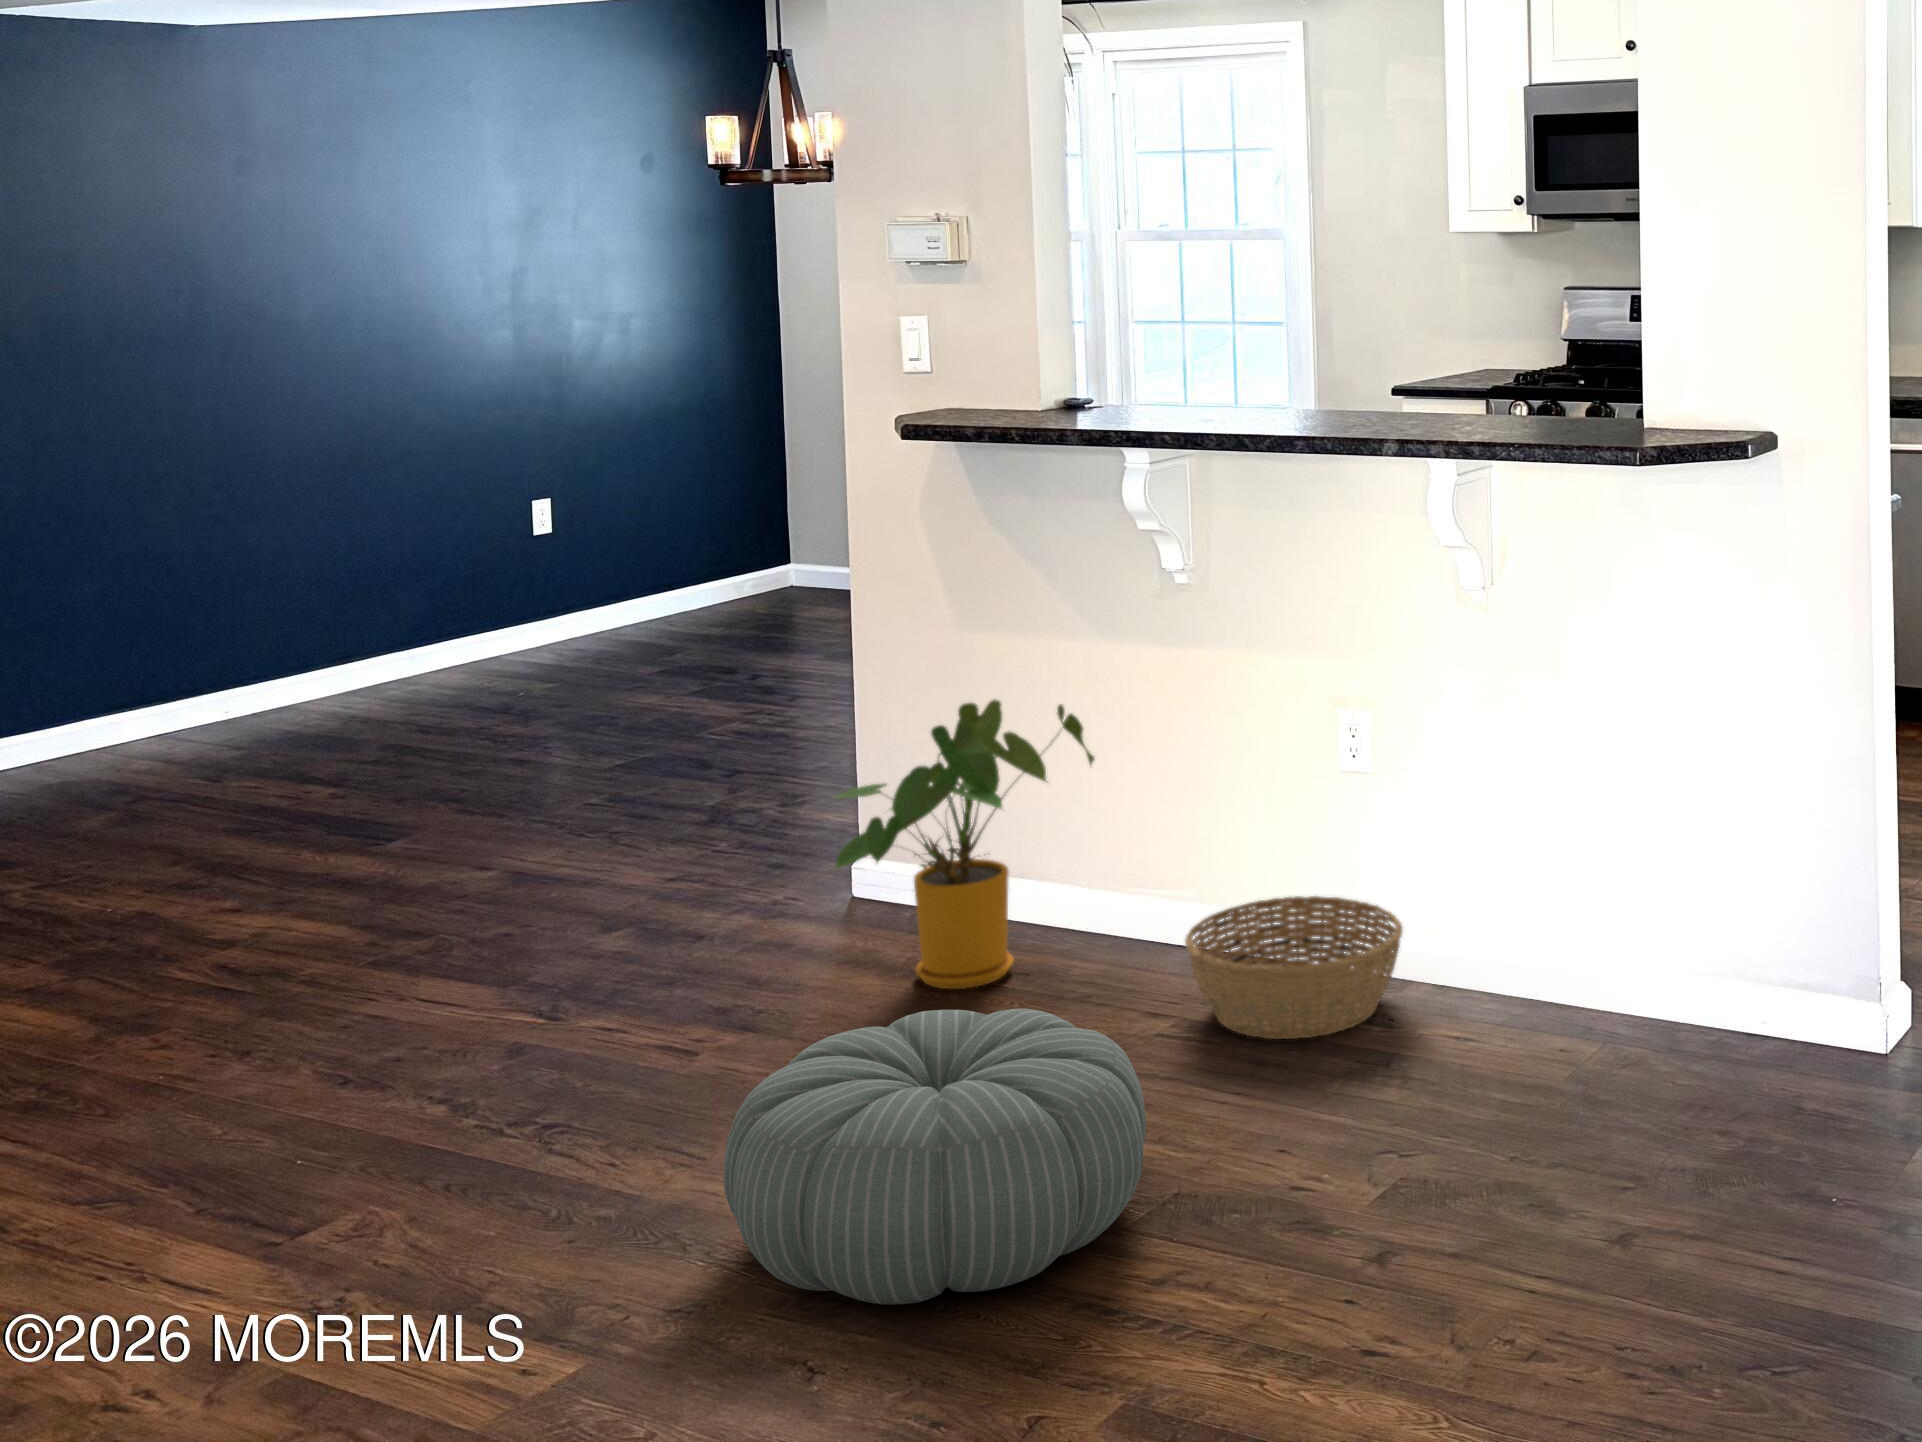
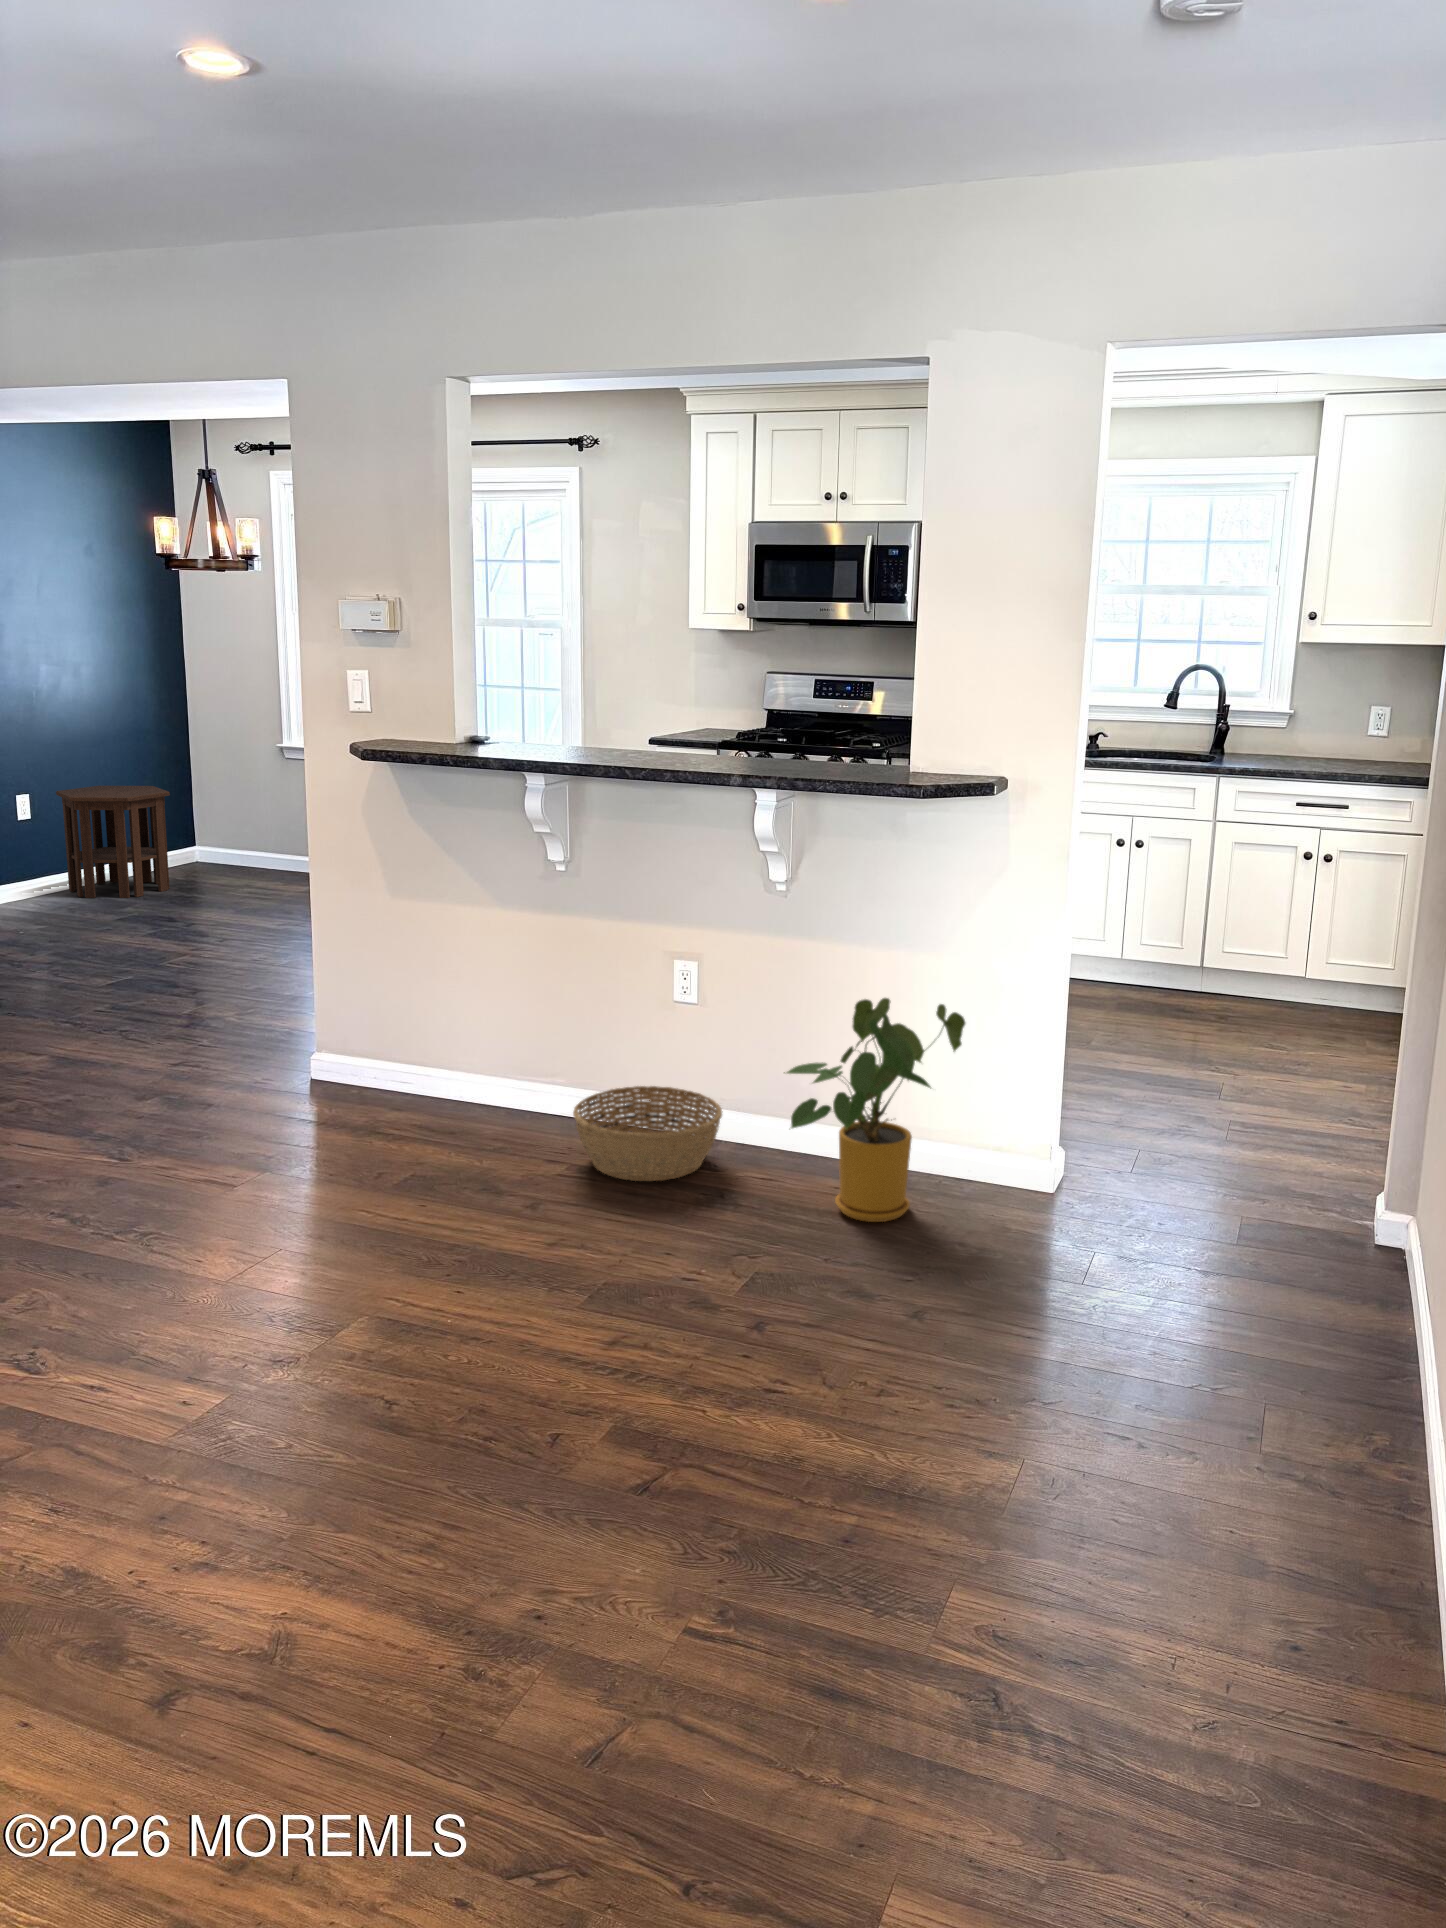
side table: none [610,481,762,641] -> present [56,786,170,898]
house plant: present [835,700,1094,989] -> present [784,998,965,1222]
pouf: present [724,1009,1146,1305] -> none [304,1161,594,1358]

